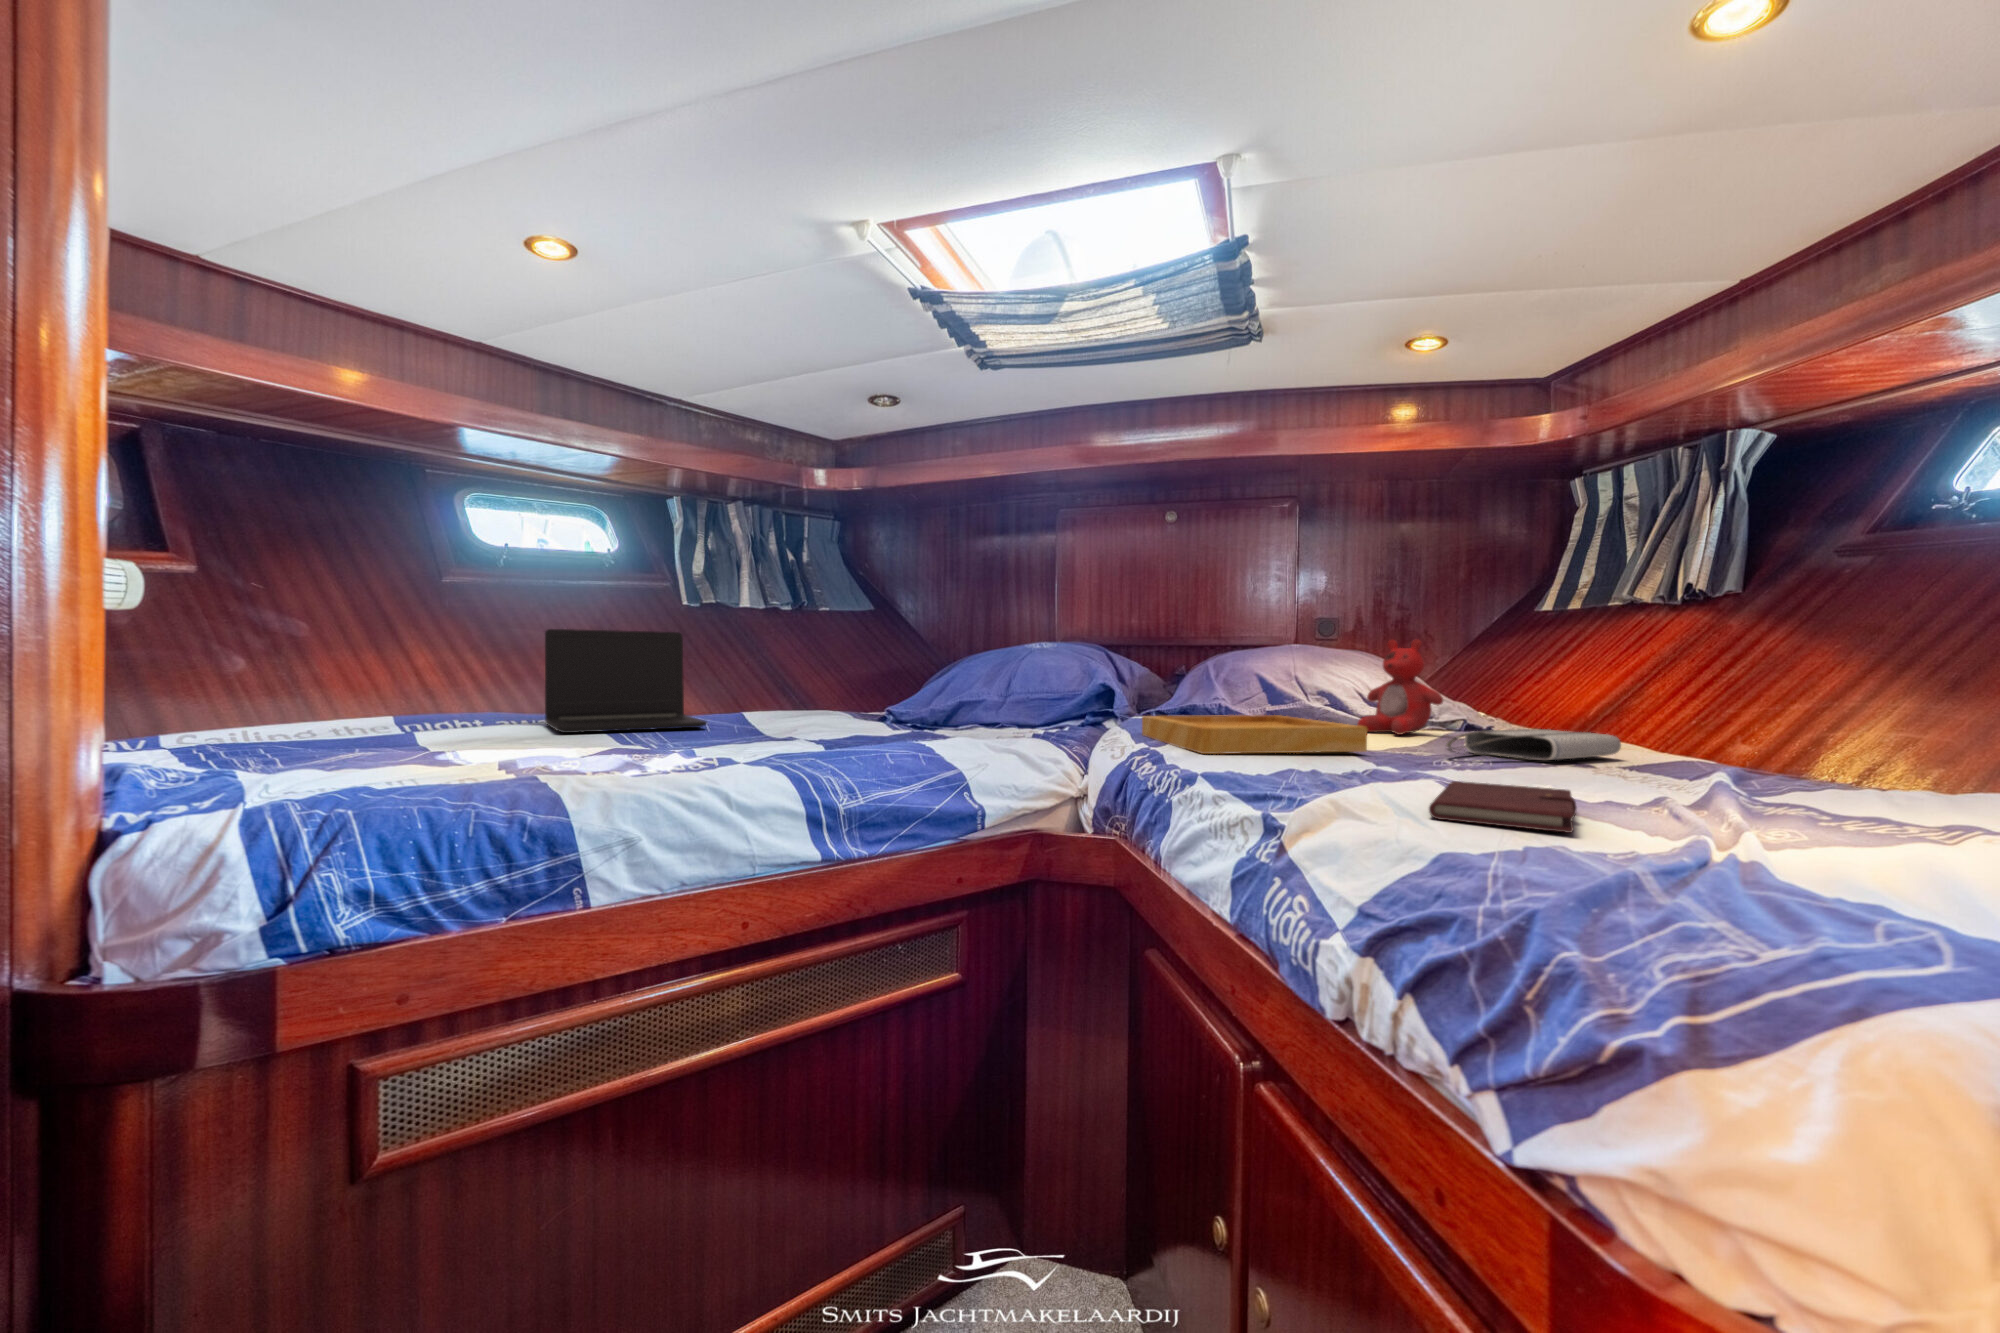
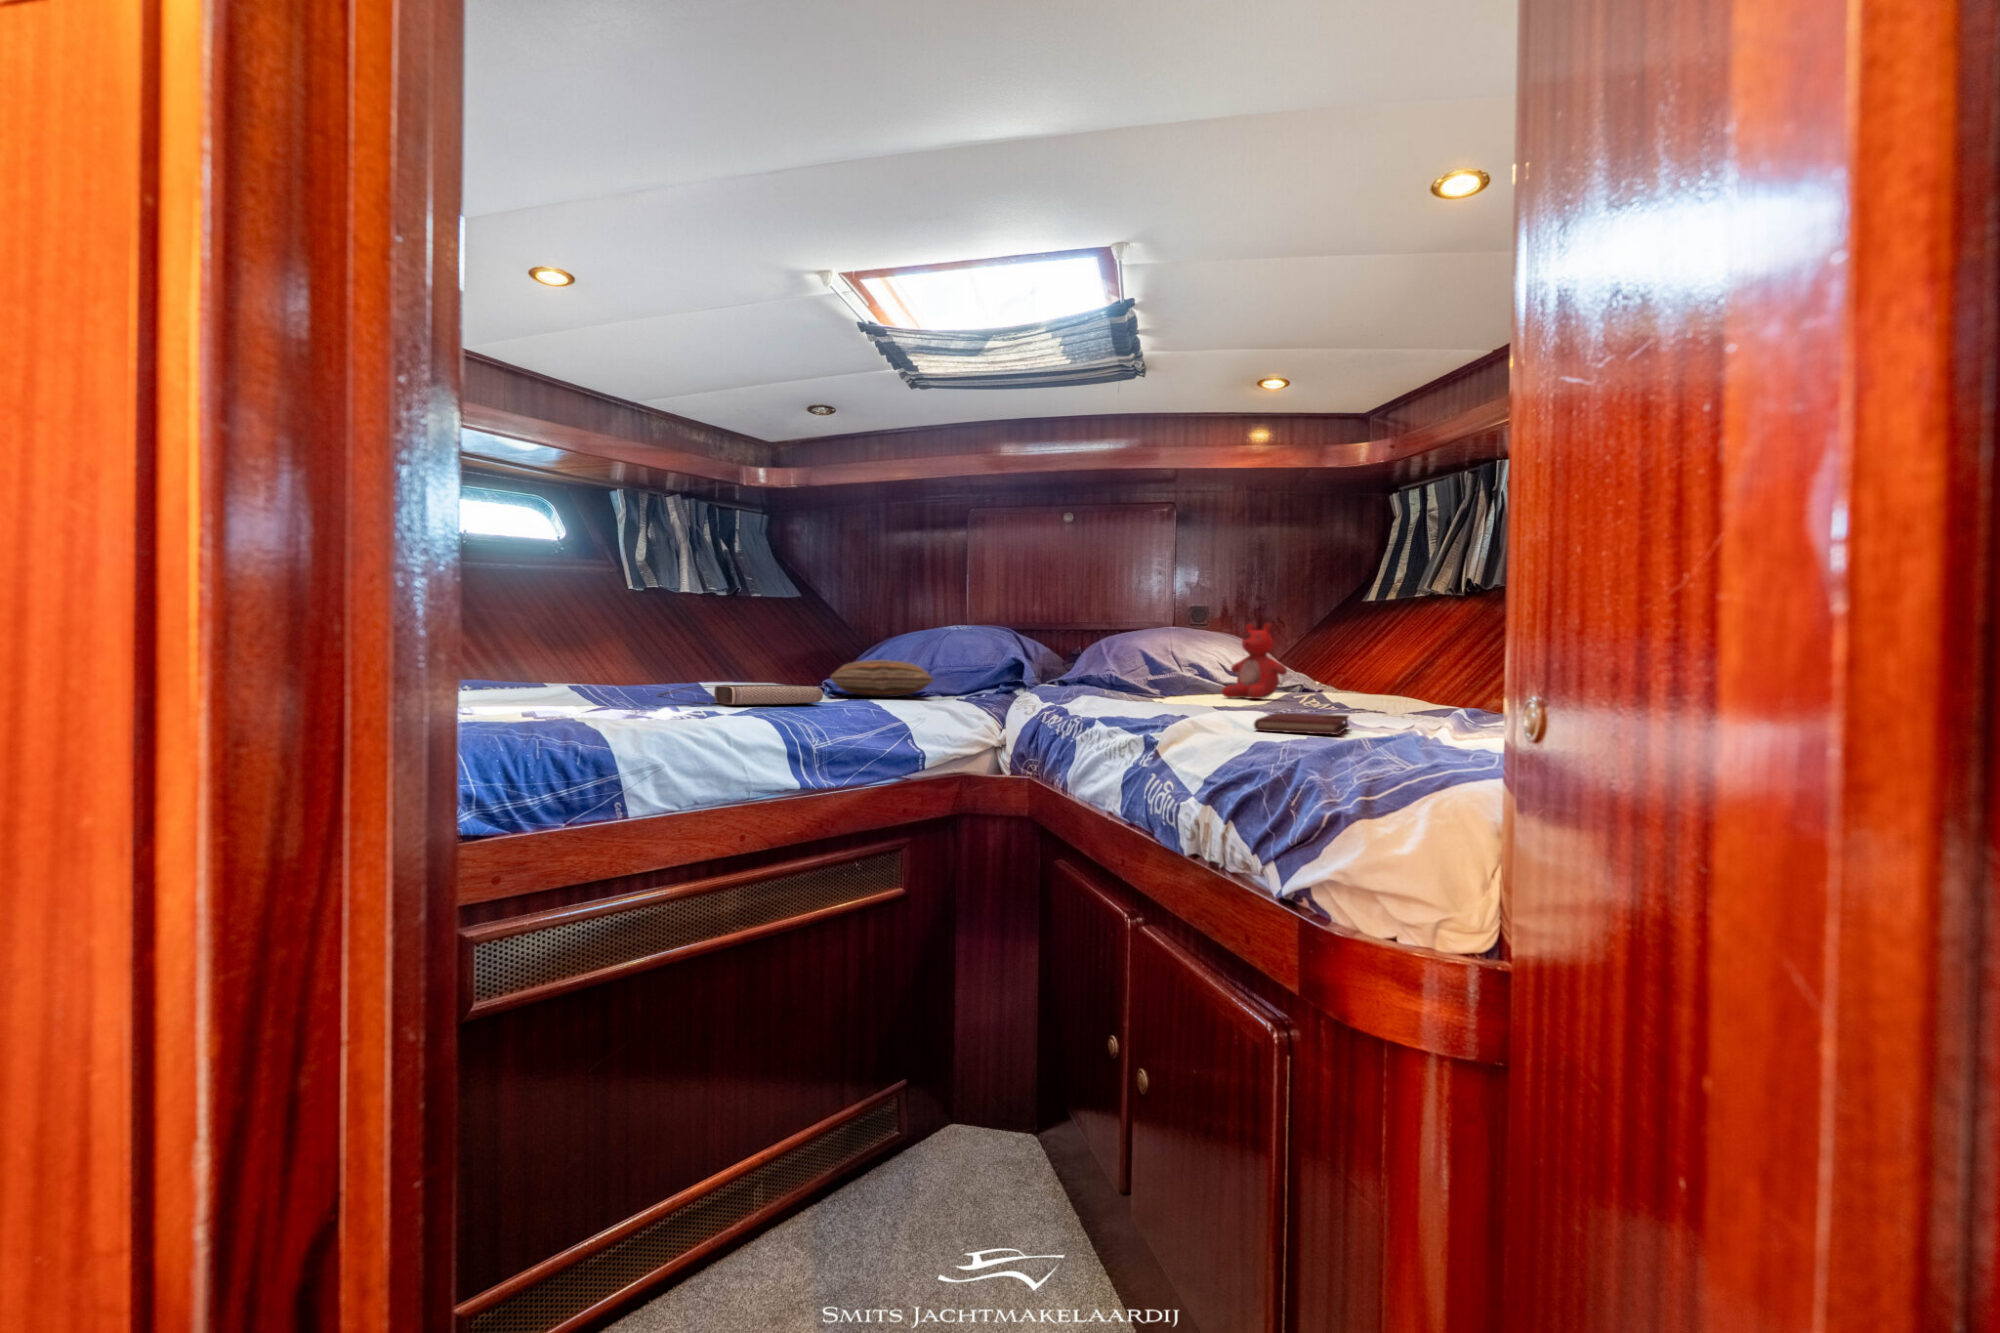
laptop: present [545,629,707,733] -> none [514,606,669,698]
pillow: none [889,683,1007,727] -> present [830,660,933,697]
tray: present [1142,715,1367,754] -> none [1051,682,1225,706]
tote bag: present [1446,729,1621,760] -> present [658,685,823,705]

